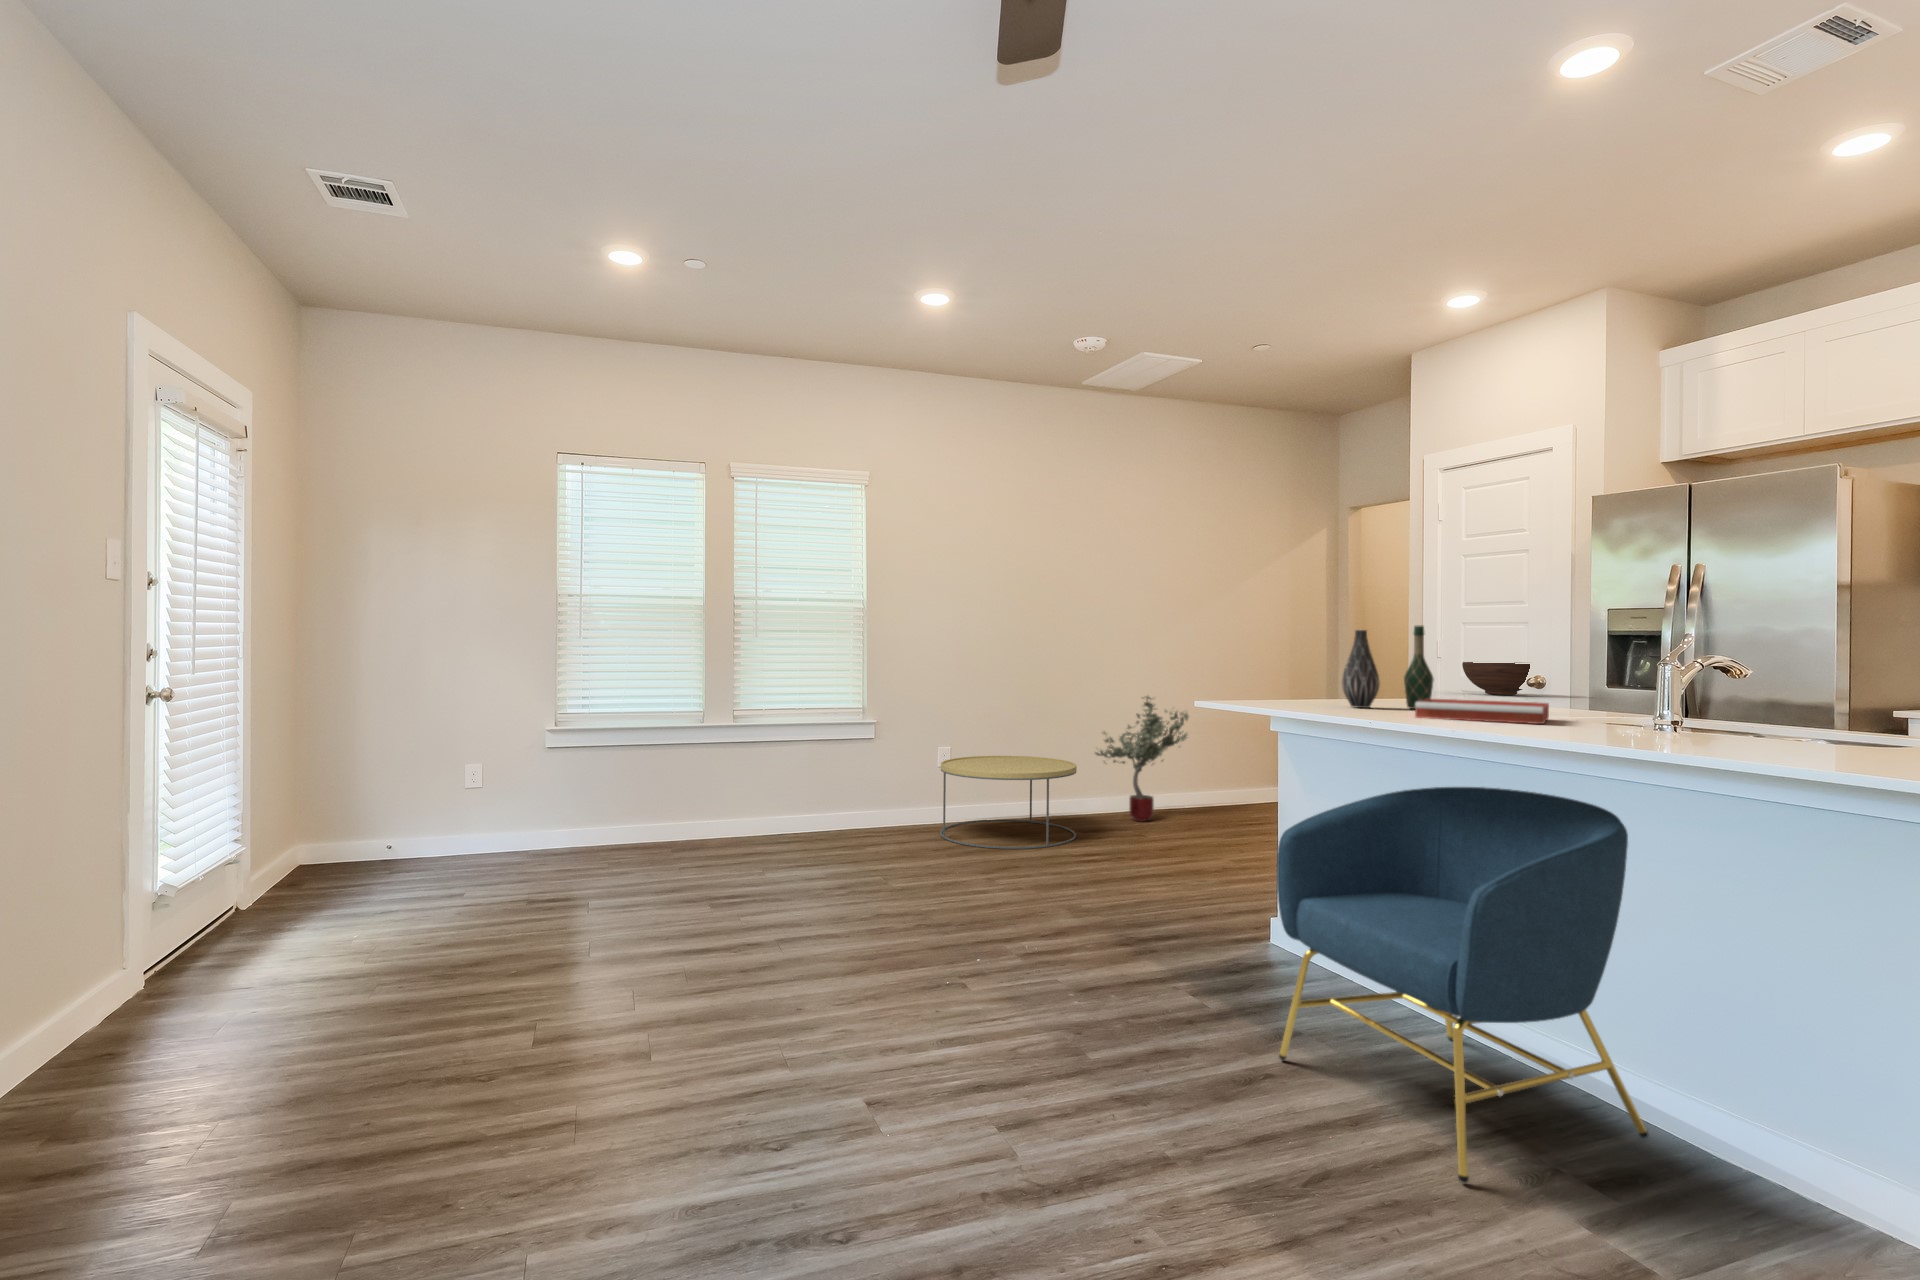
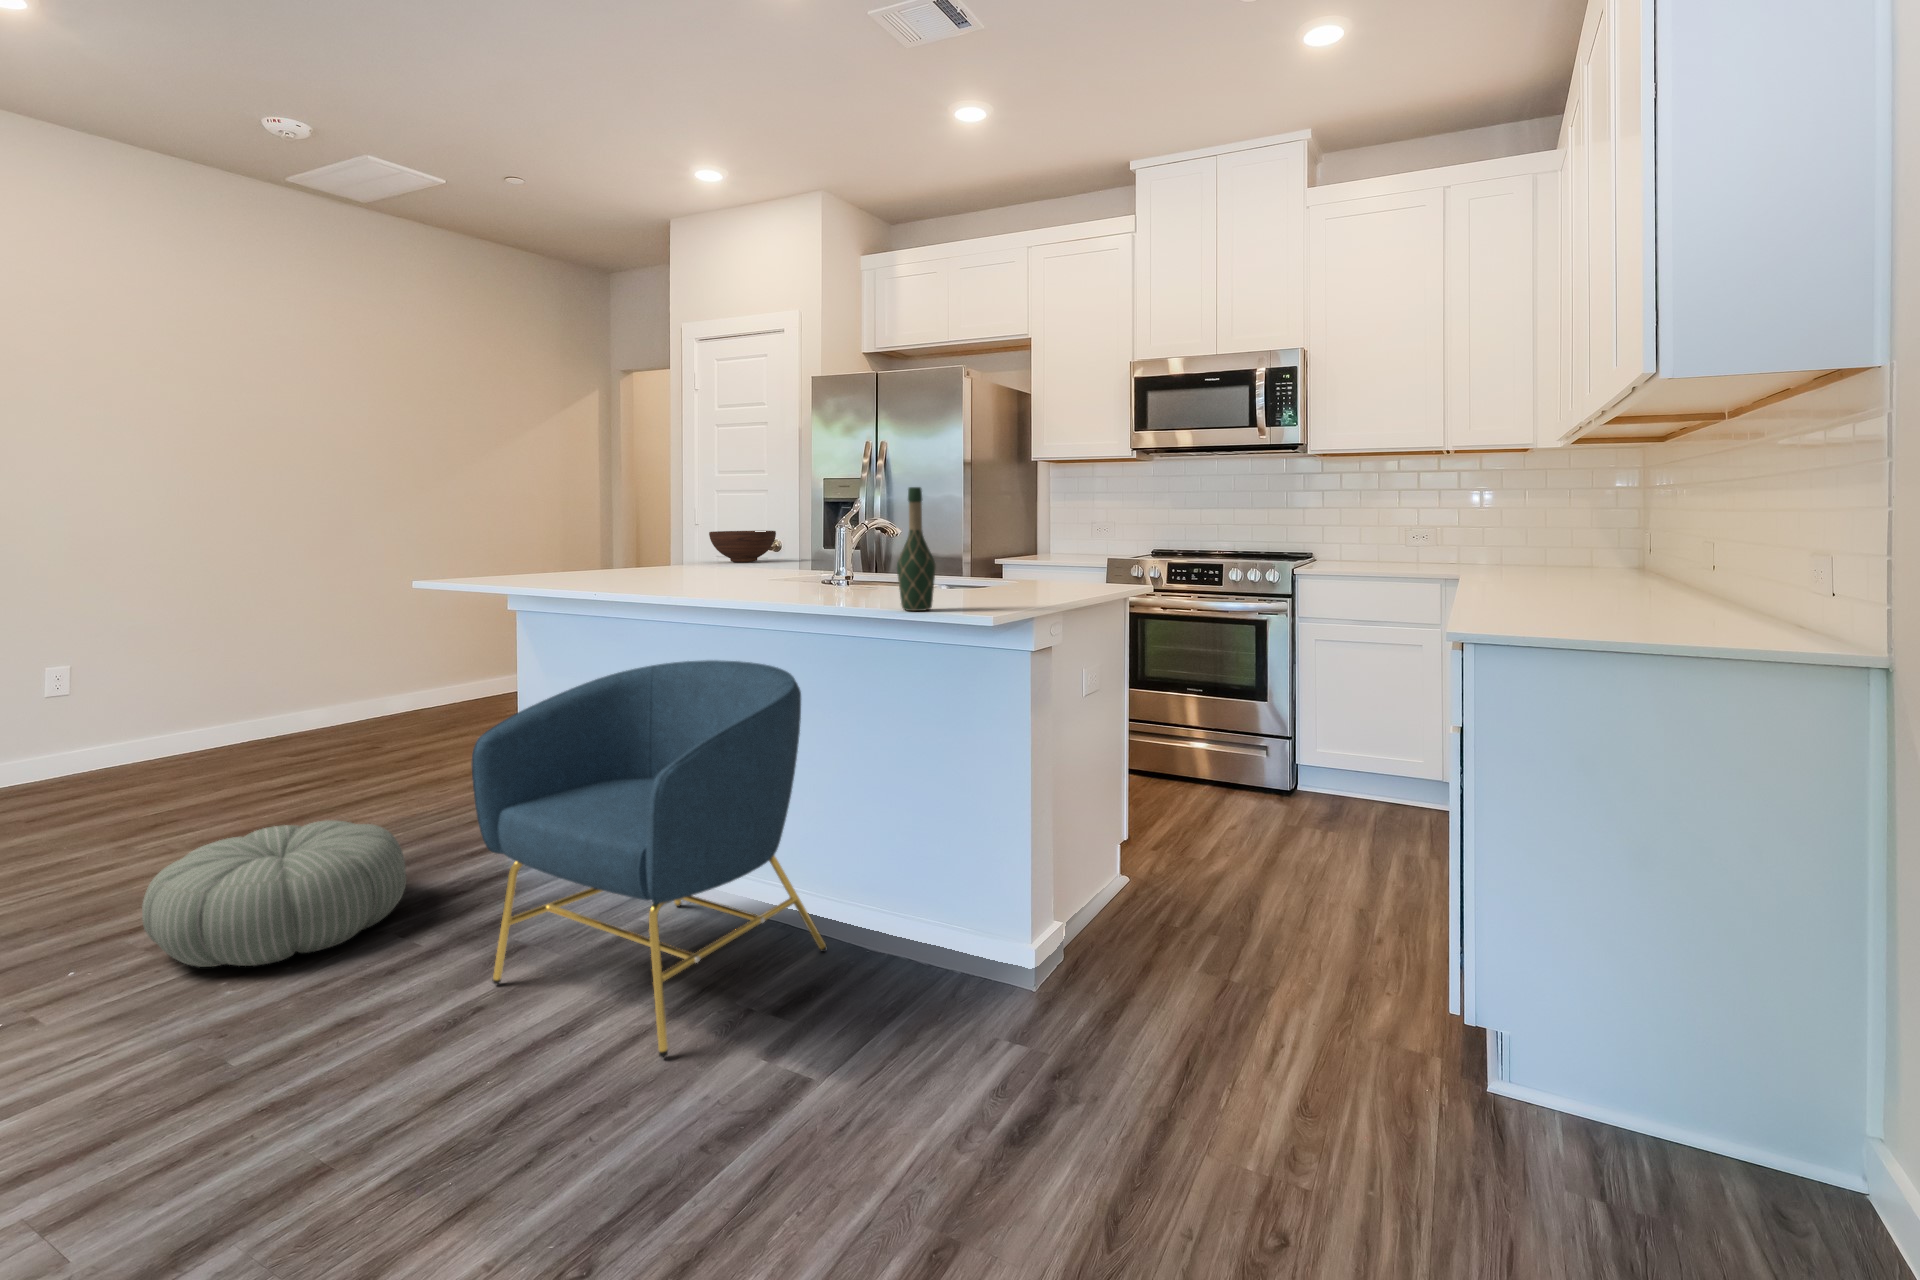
wine bottle: present [1404,626,1433,709] -> present [897,487,936,611]
vase: present [1342,630,1380,708] -> none [564,503,604,587]
potted tree: present [1095,696,1189,821] -> none [301,582,433,732]
tray: present [1415,699,1549,724] -> none [630,571,757,595]
coffee table: present [940,756,1077,849] -> none [33,672,280,806]
pouf: none [1022,881,1197,989] -> present [142,820,407,967]

